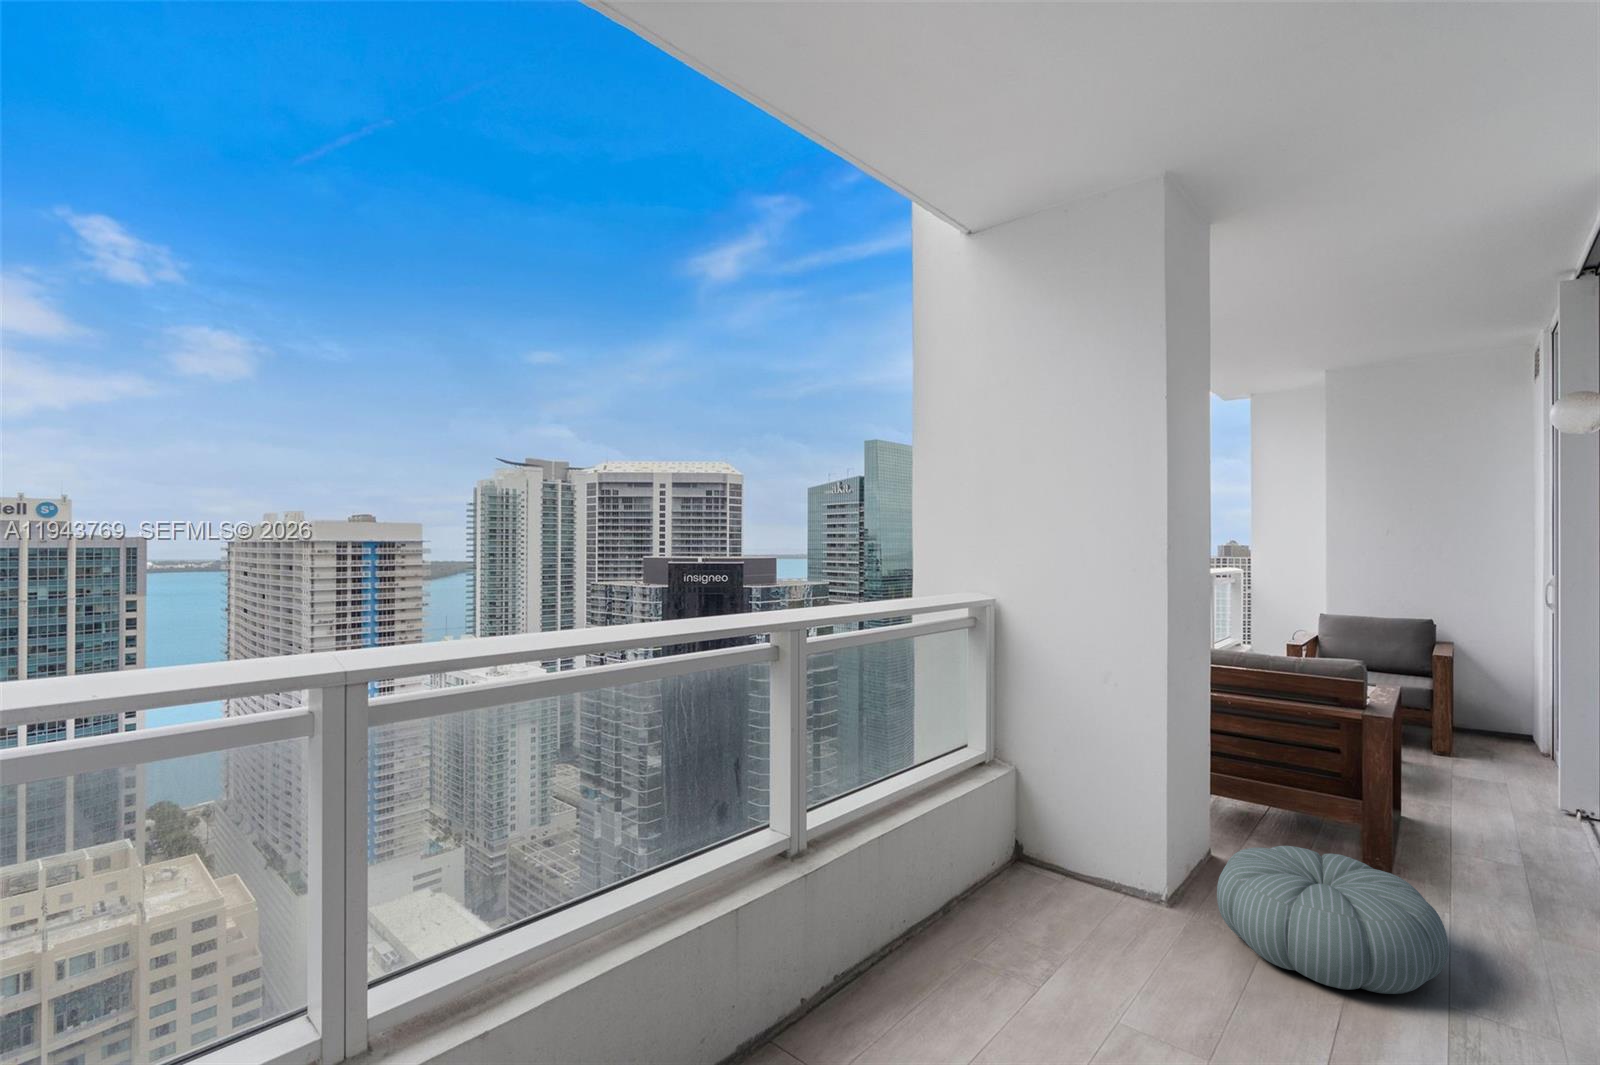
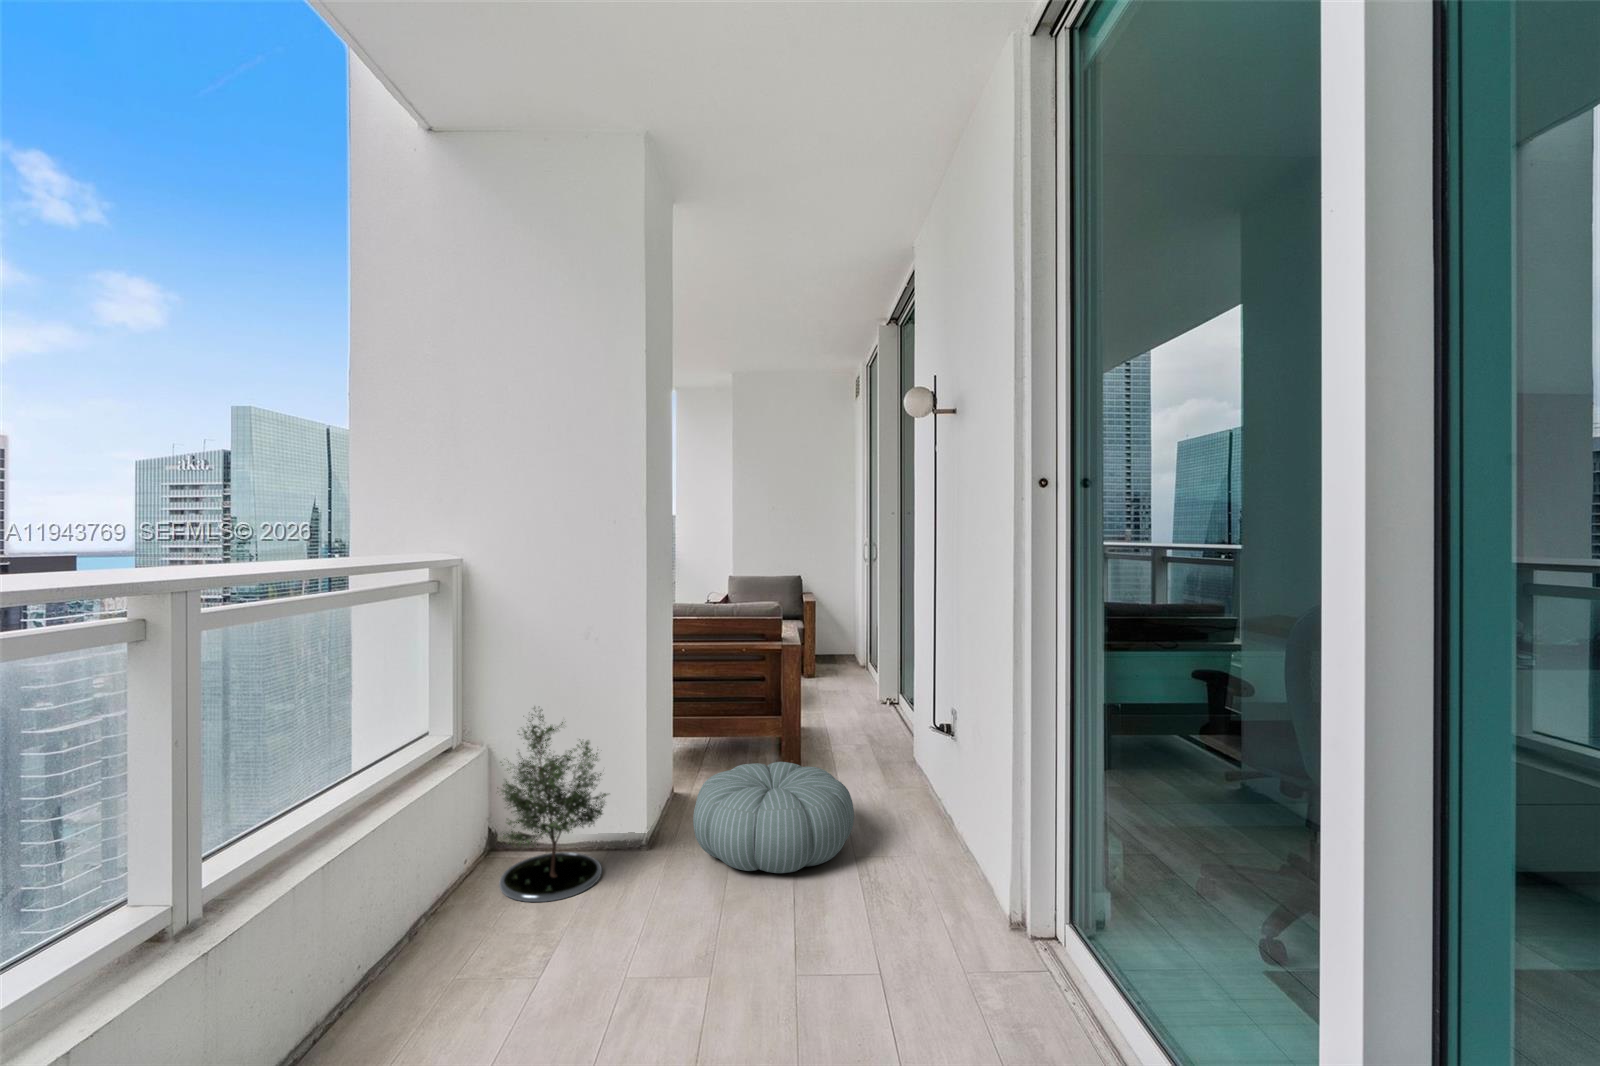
potted tree: none [1012,739,1124,926] -> present [499,708,607,902]

